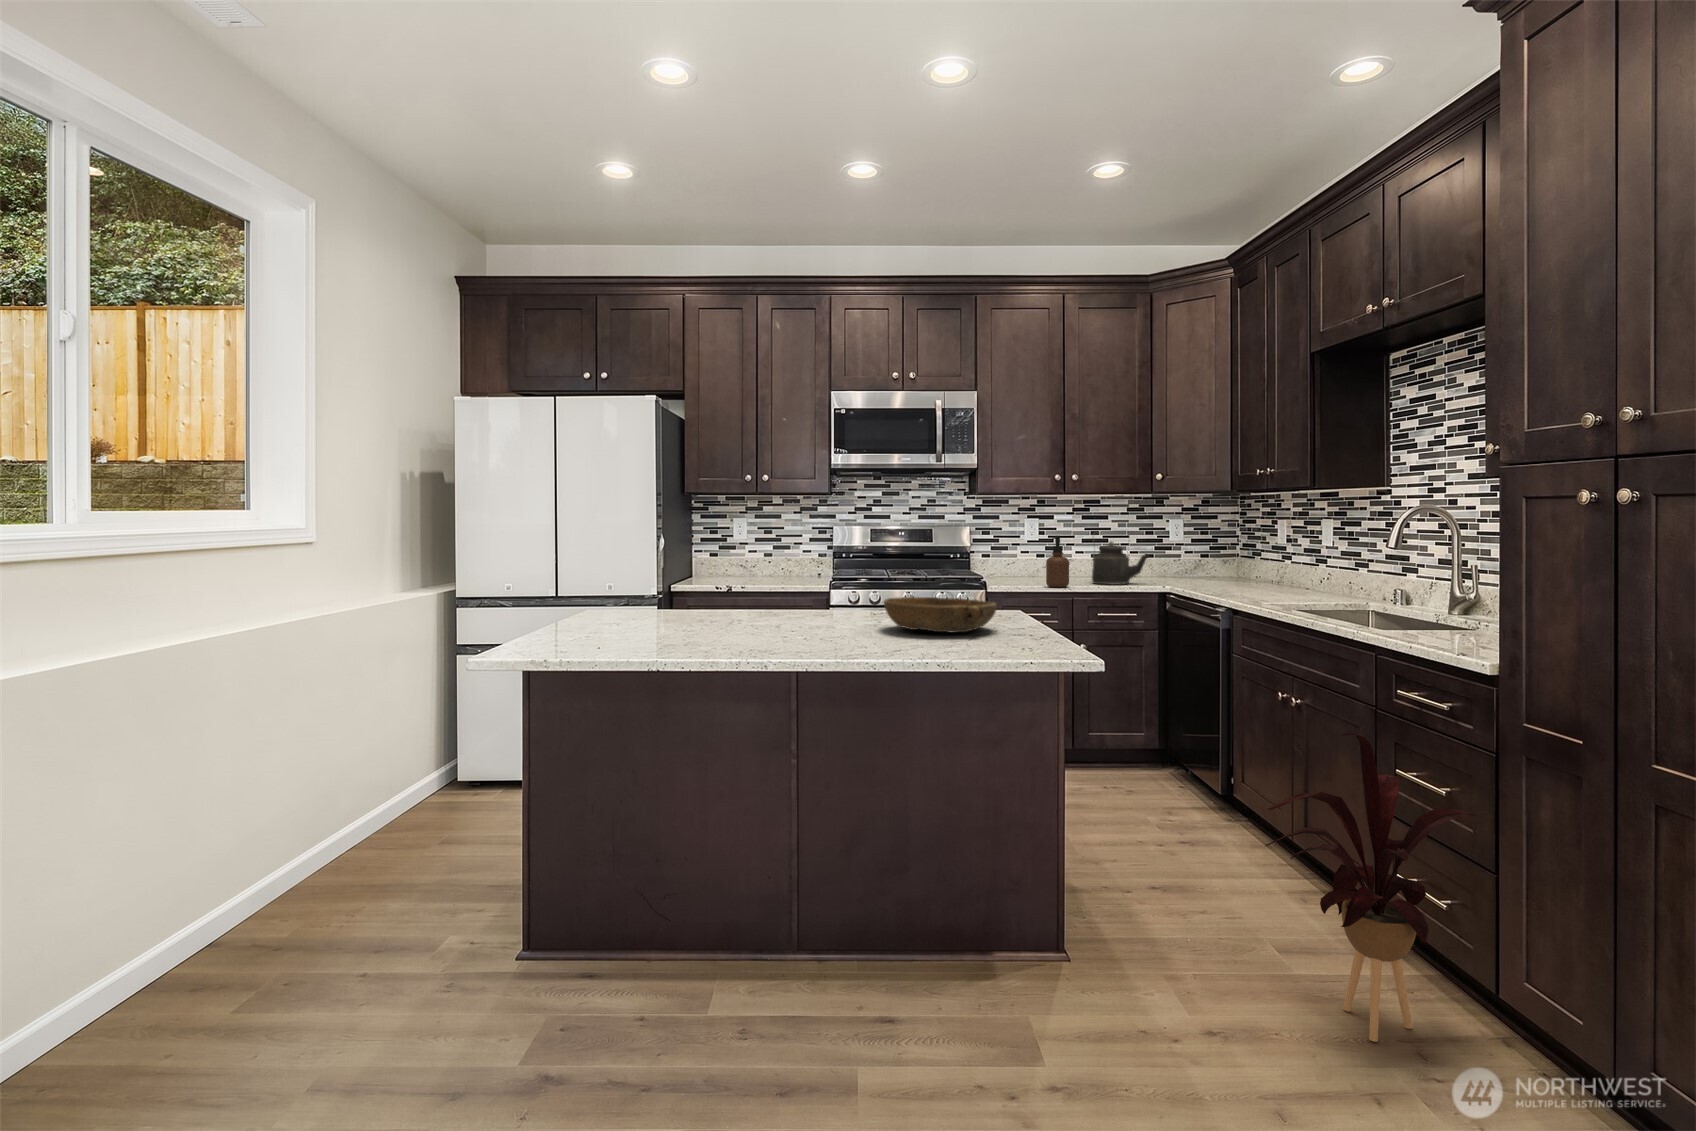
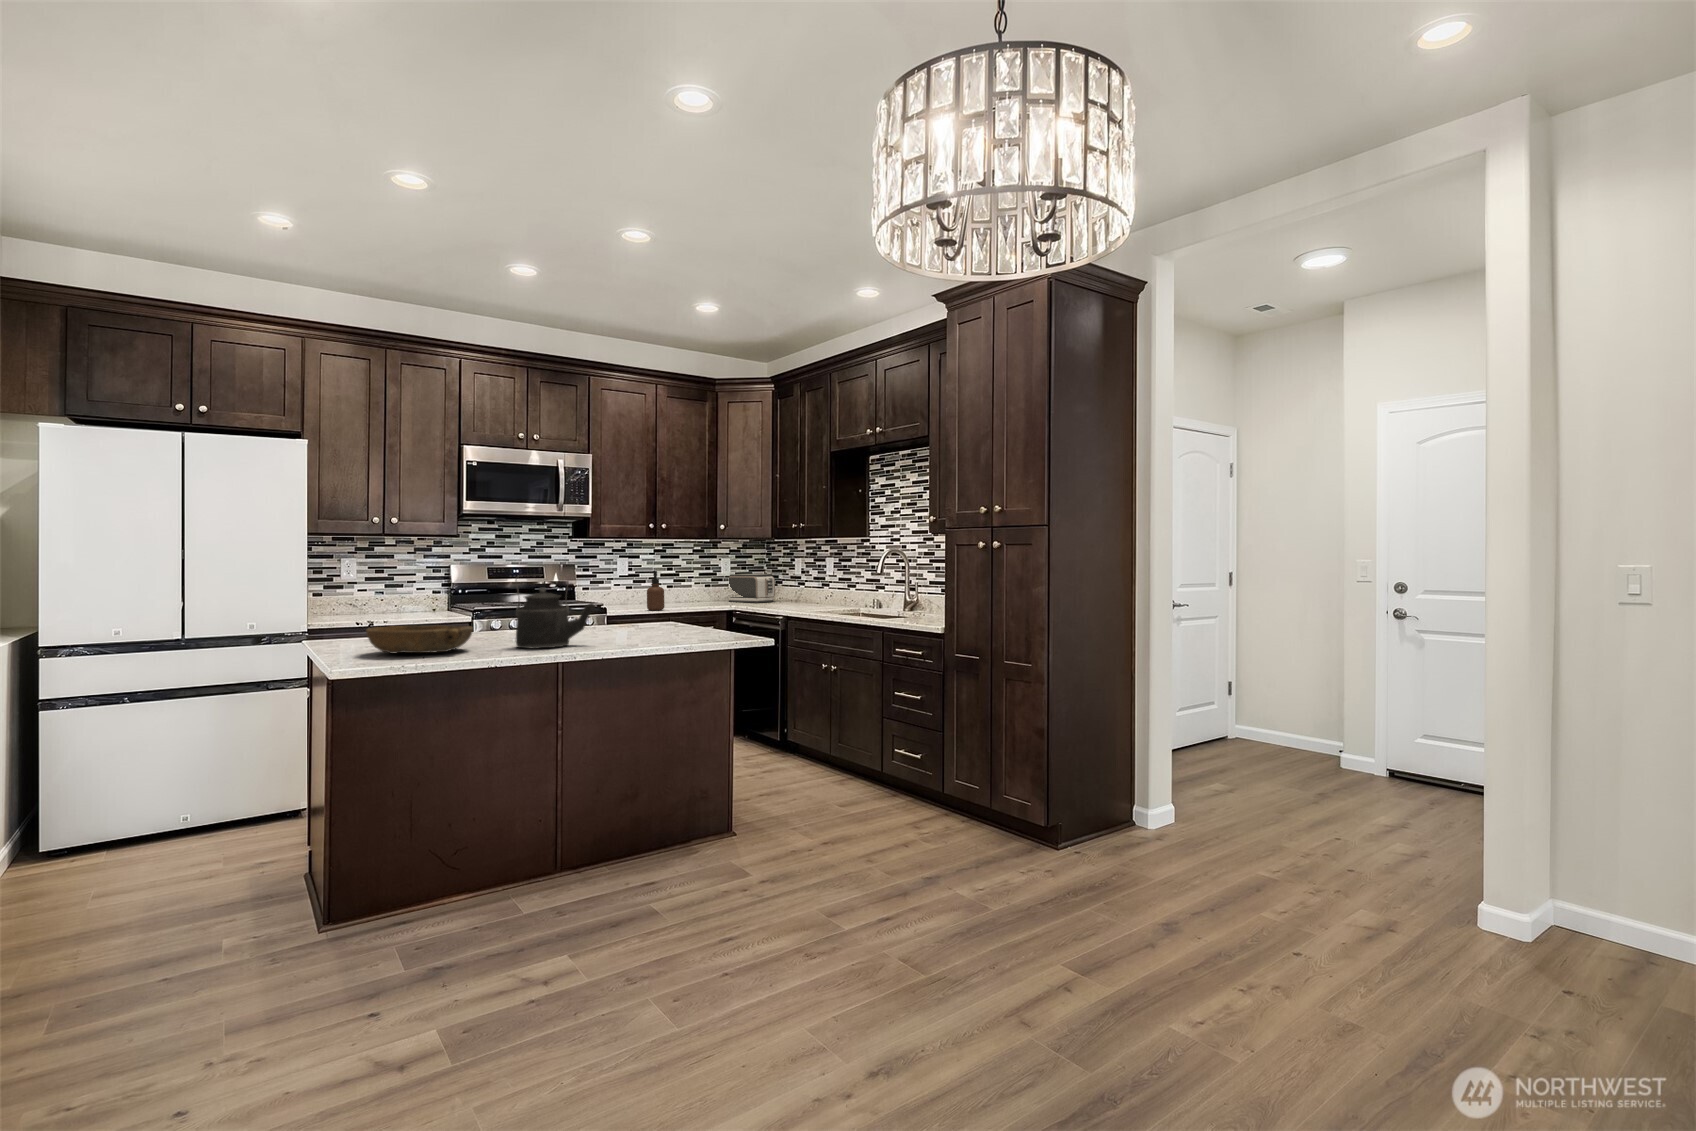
kettle: present [1092,541,1149,585] -> present [516,587,595,649]
toaster: none [1178,541,1246,582] -> present [729,574,775,603]
bowl: present [884,597,997,632] -> present [366,625,473,653]
house plant: present [1265,733,1476,1042] -> none [850,671,944,837]

